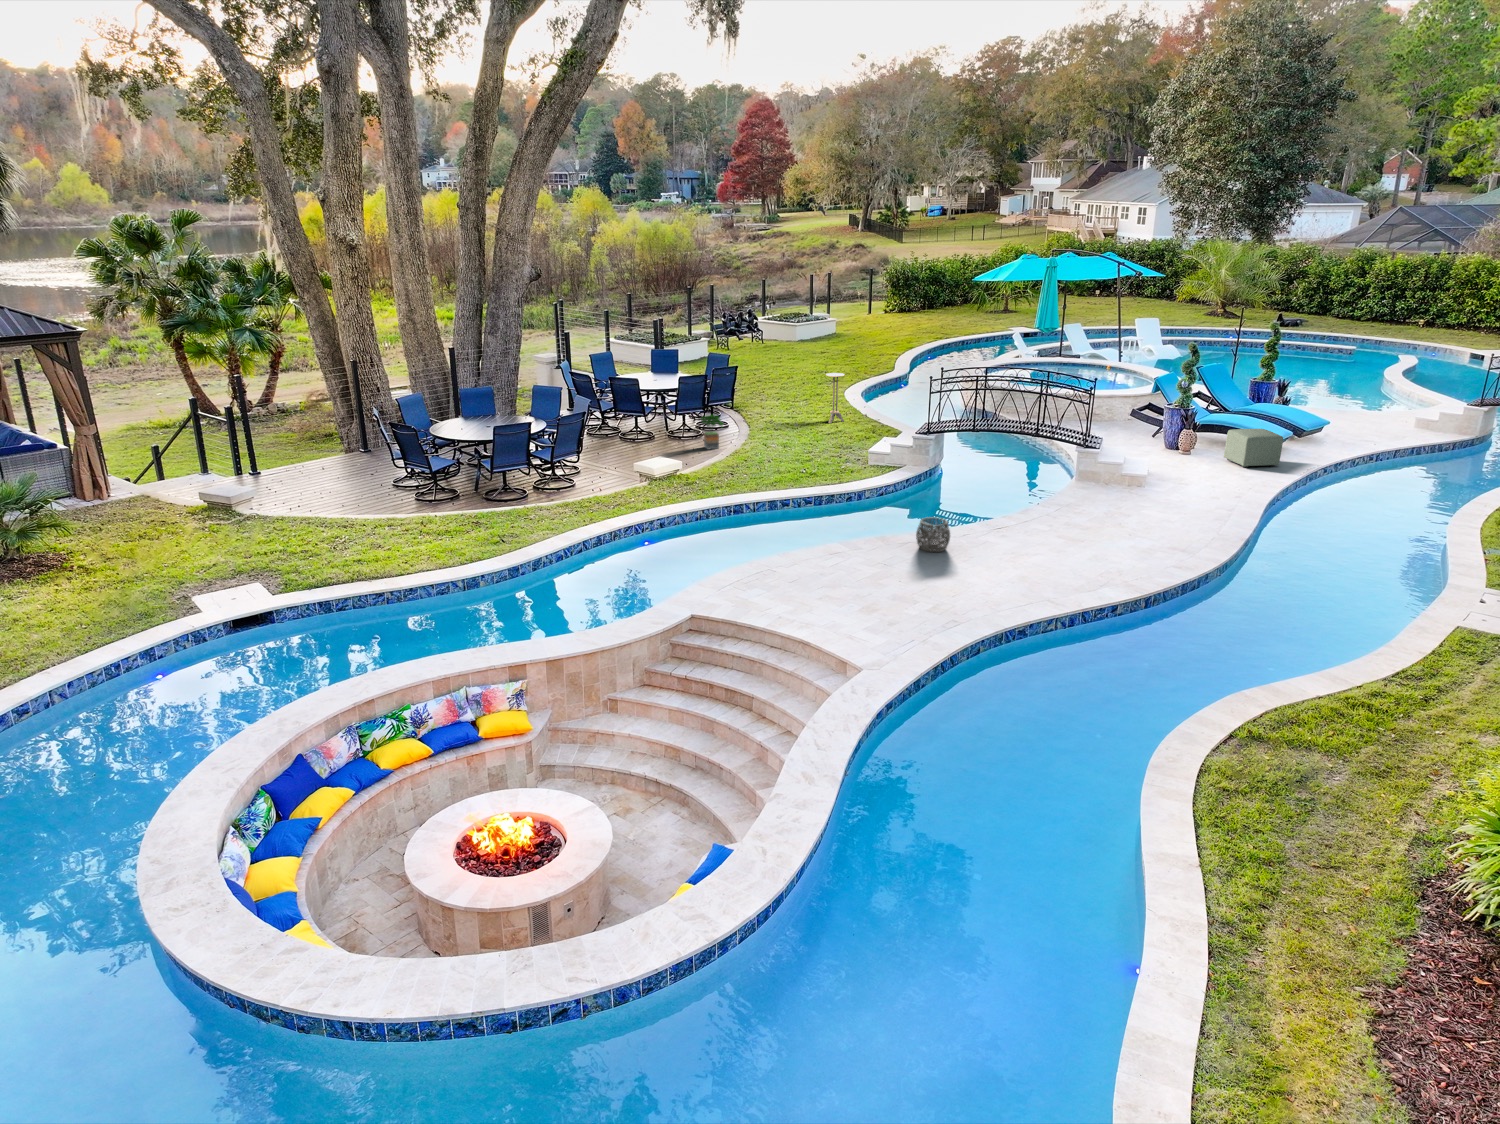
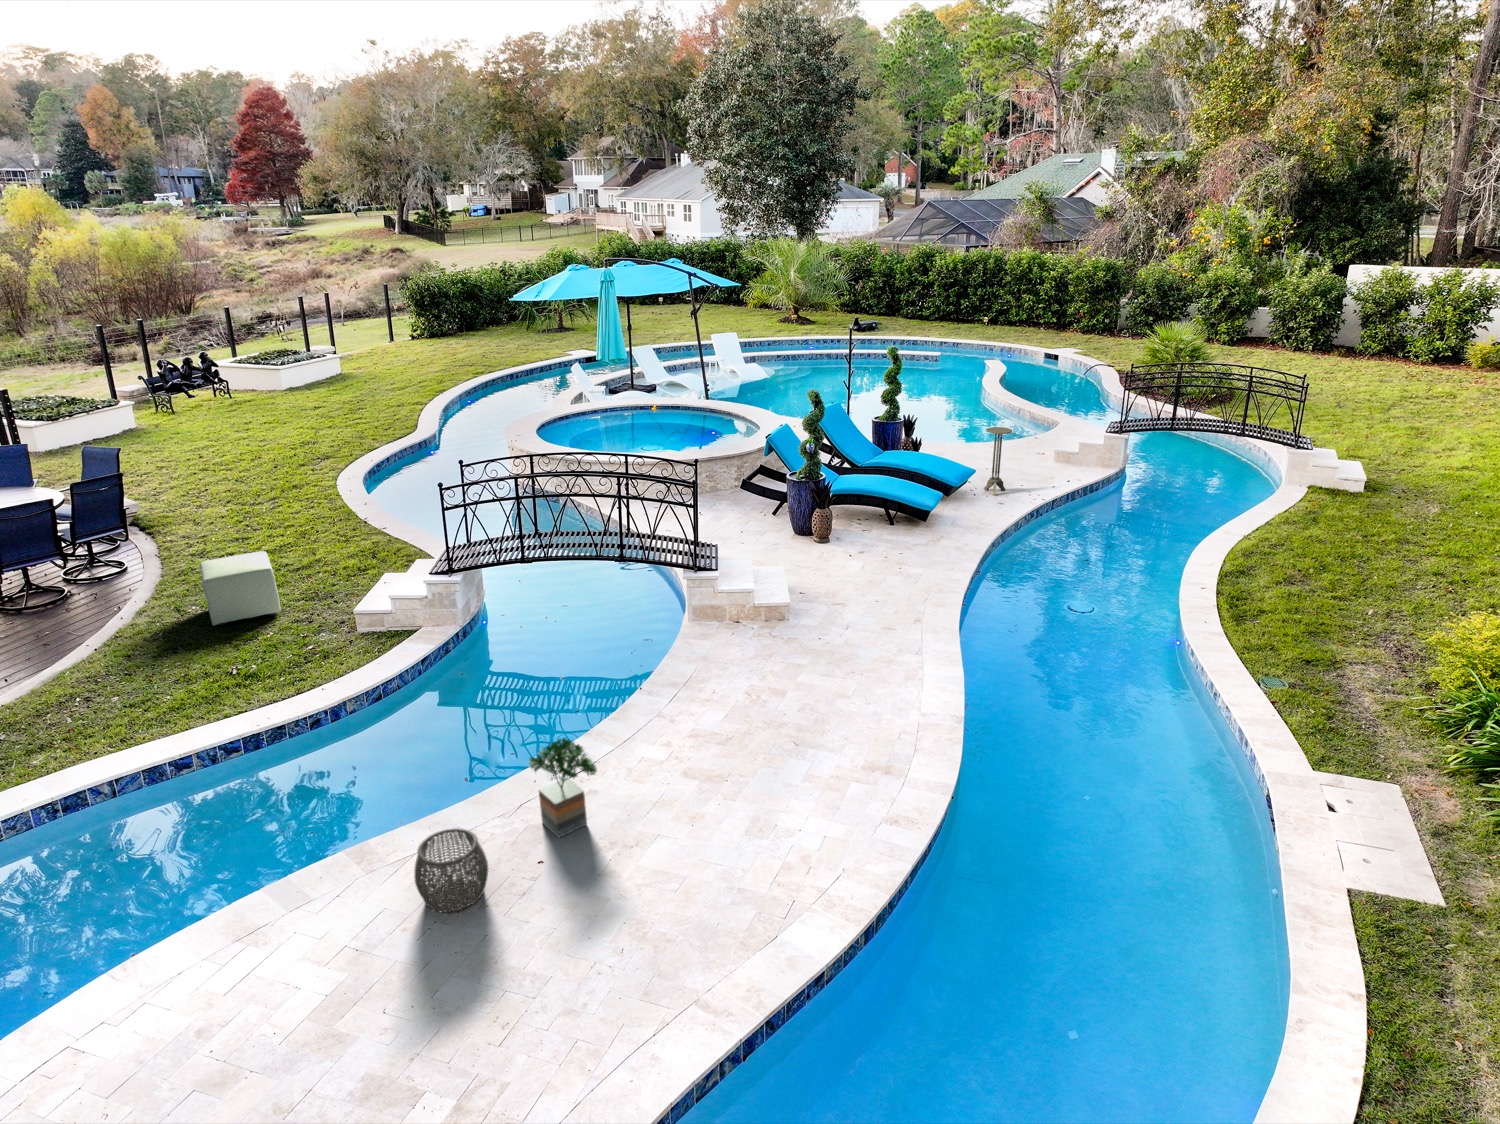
side table: present [826,373,844,423] -> present [984,427,1012,496]
potted tree: present [701,414,723,449] -> present [529,738,597,838]
ottoman: present [1224,429,1283,468] -> present [200,551,281,625]

